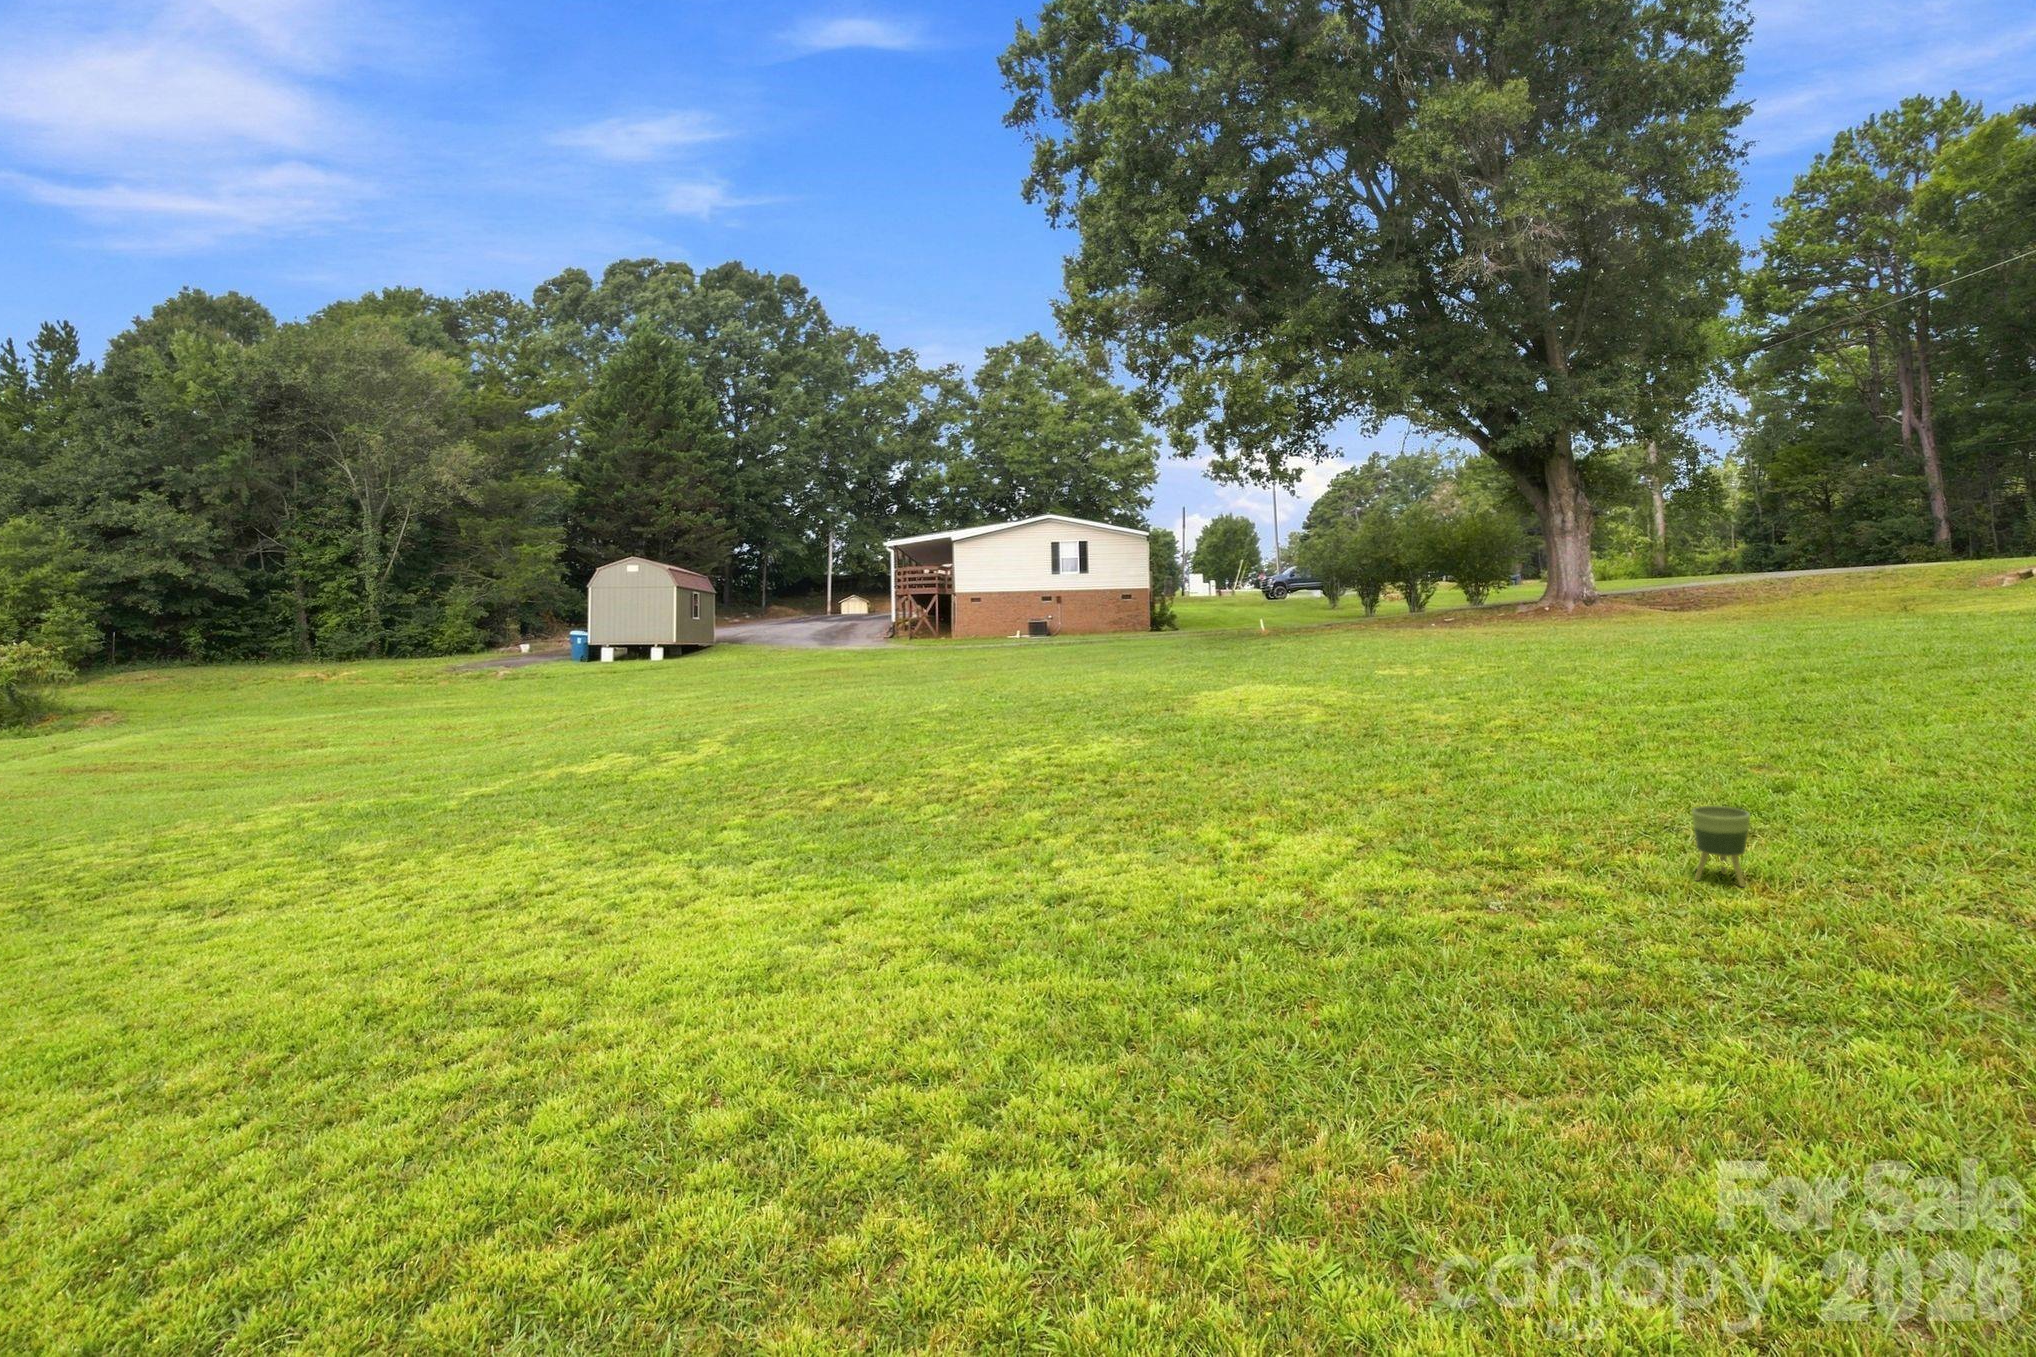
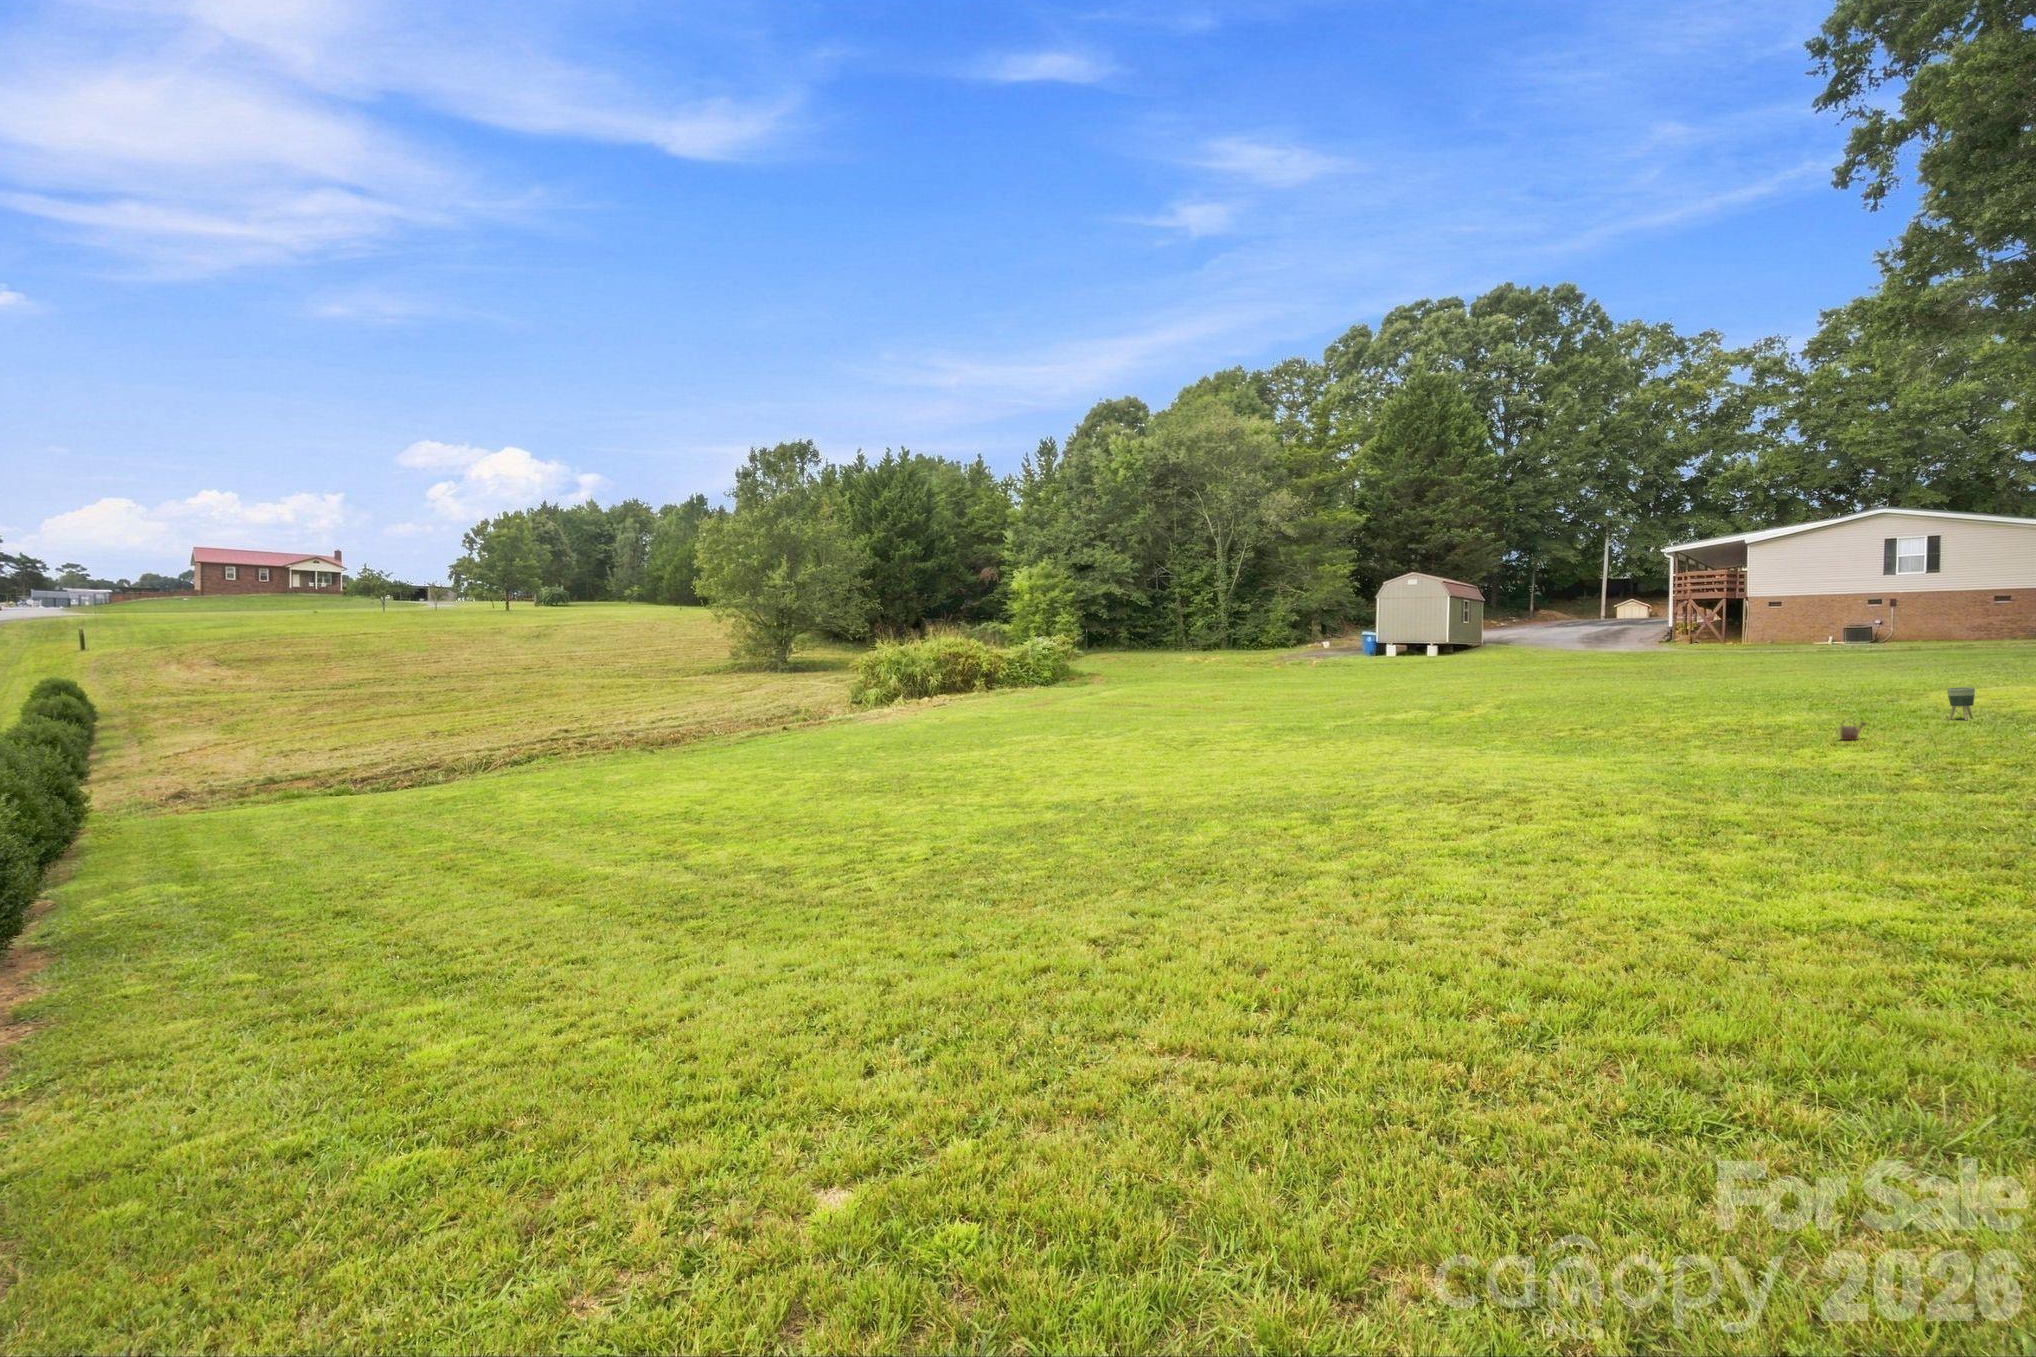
watering can: none [1848,1021,1921,1112] -> present [1837,721,1866,740]

